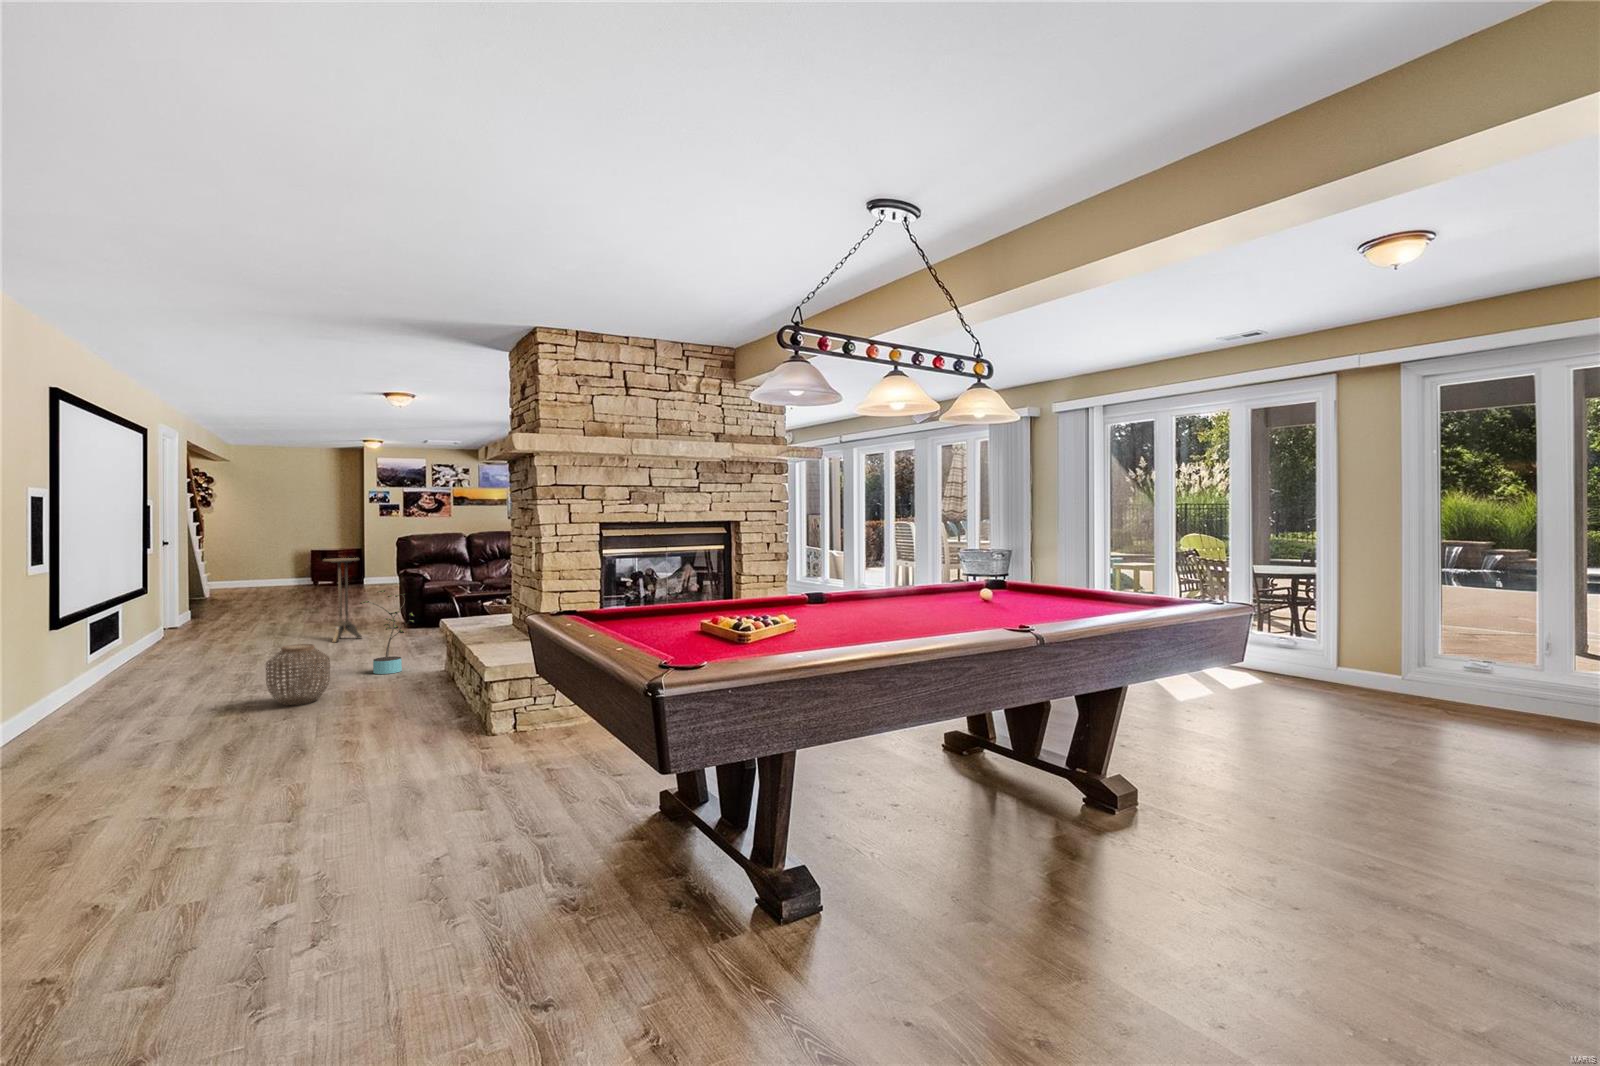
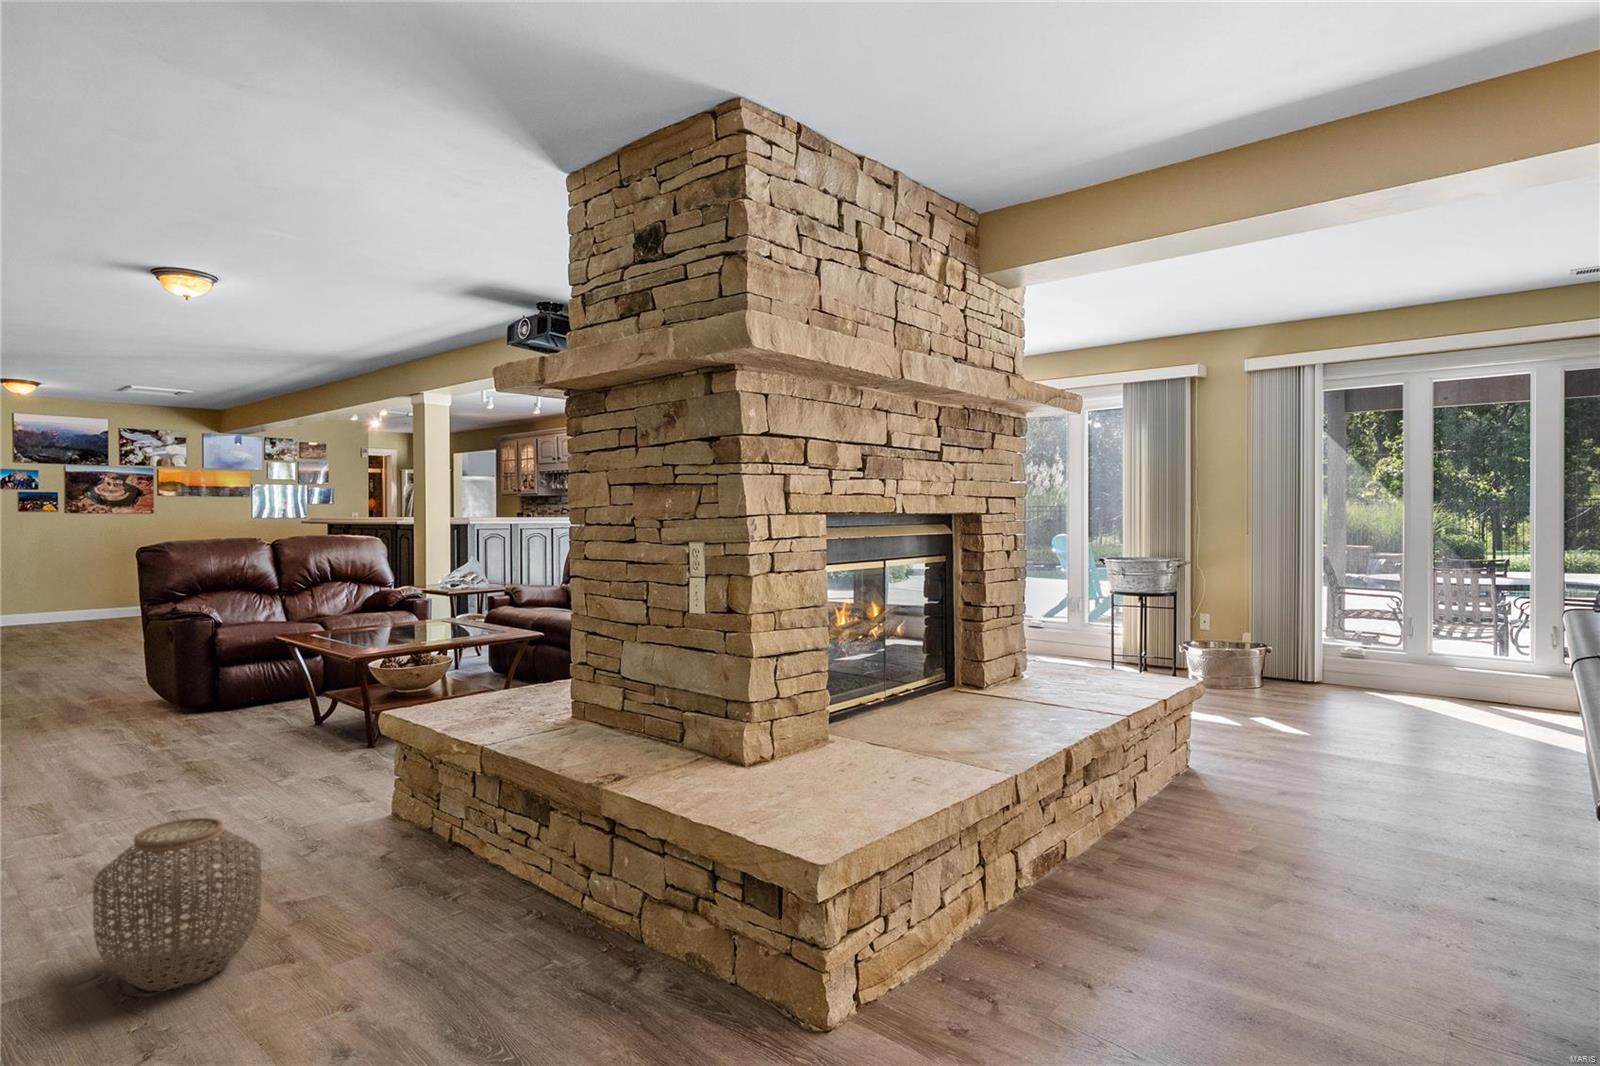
side table: present [324,558,362,642] -> none [37,591,124,767]
potted plant: present [360,590,415,674] -> none [243,662,366,849]

